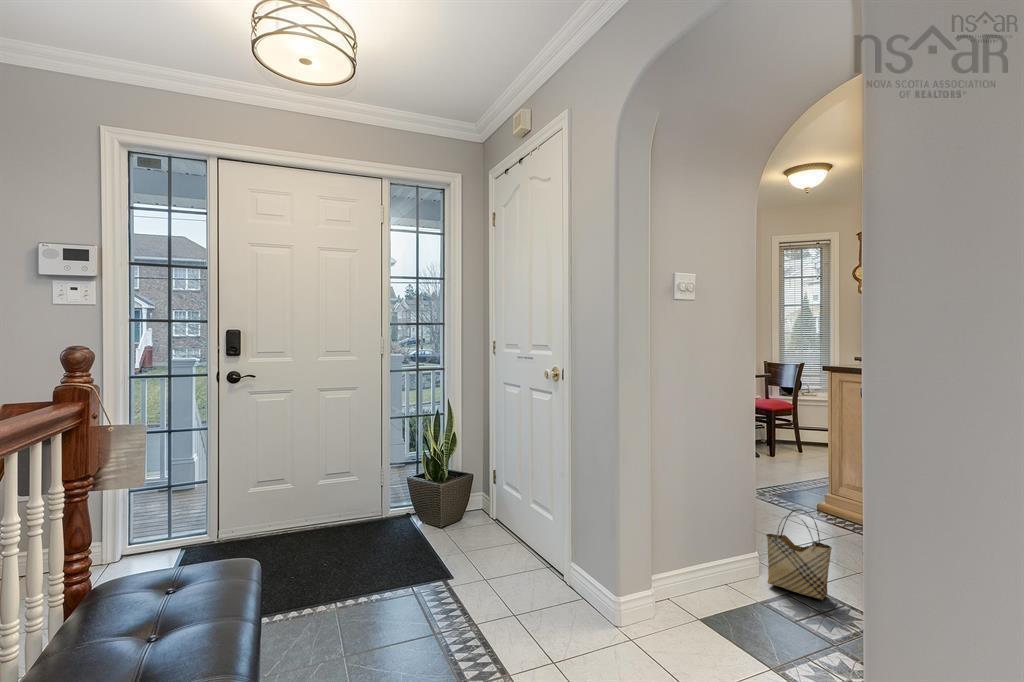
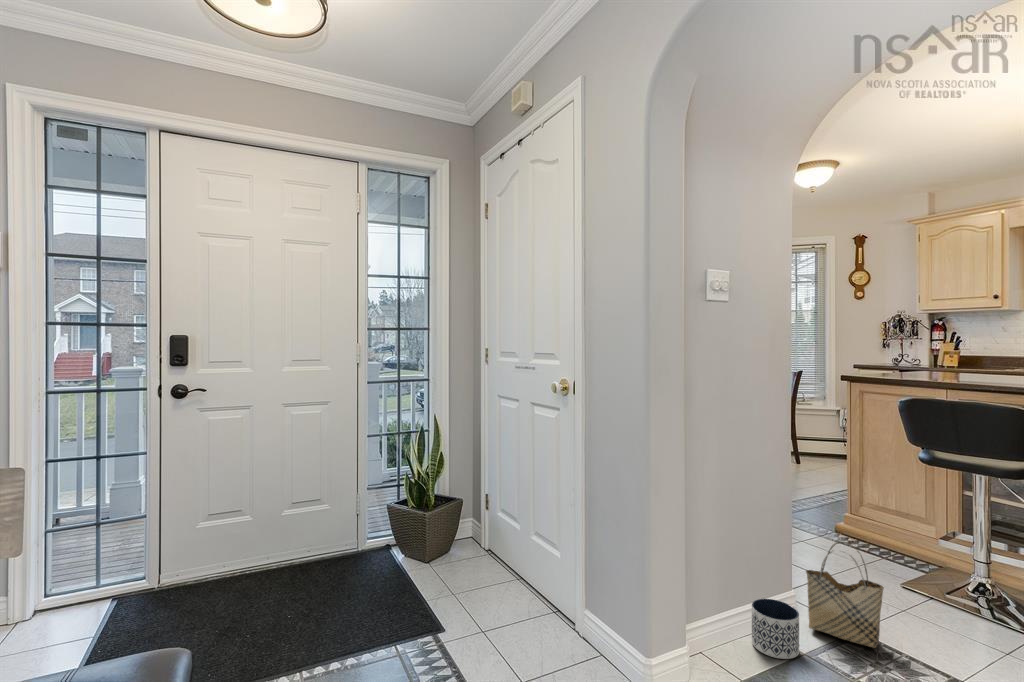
planter: none [714,557,754,606] -> present [752,599,799,659]

